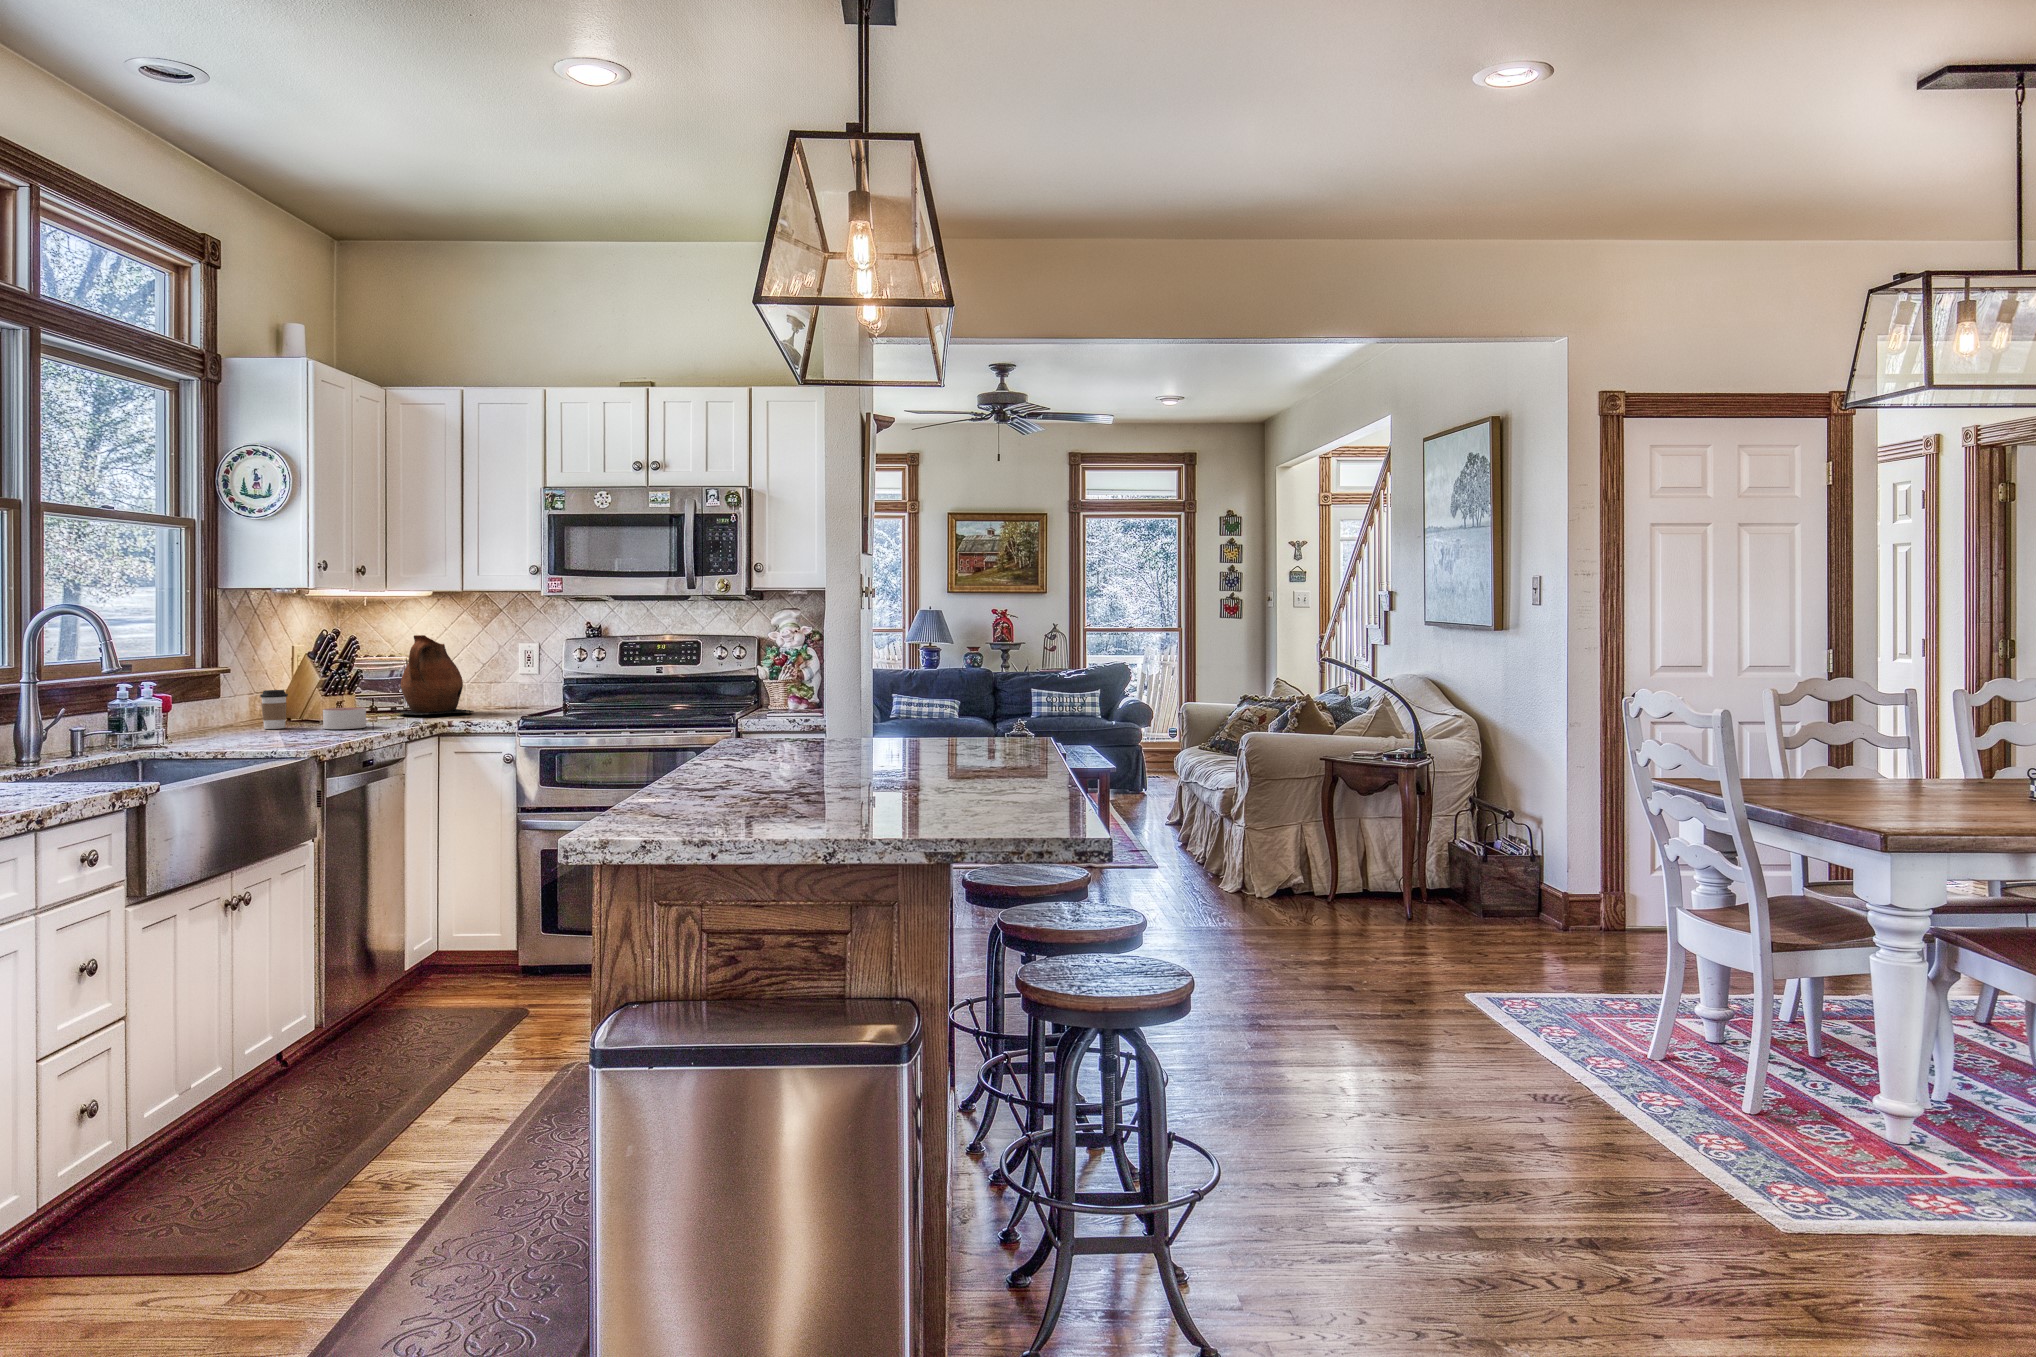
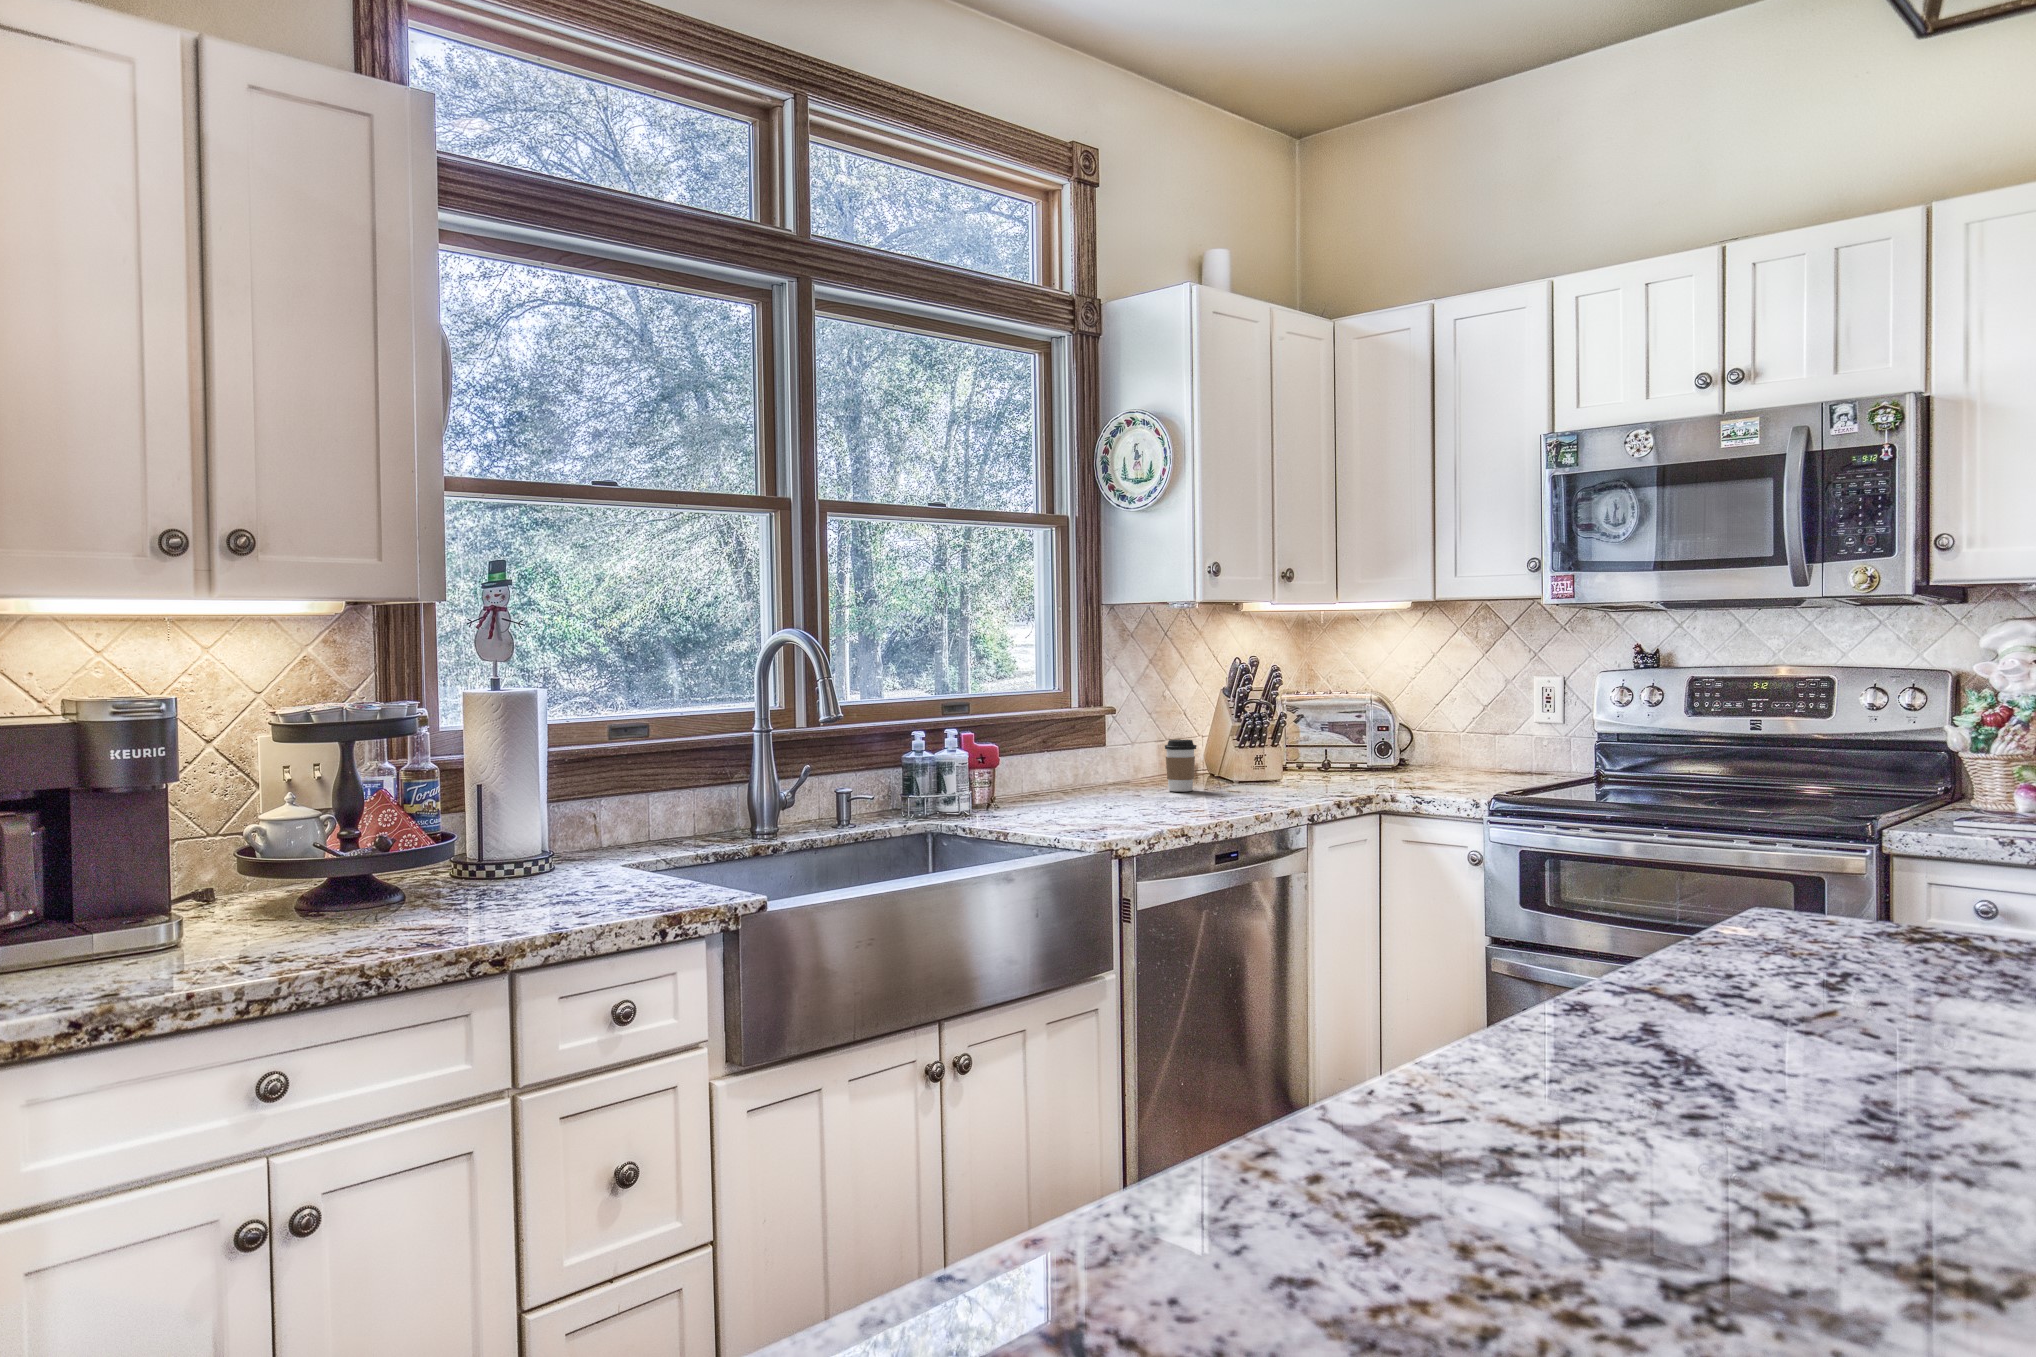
ceramic pitcher: present [398,635,473,715] -> none [1340,667,1447,784]
candle: present [323,707,366,729] -> none [1228,768,1281,799]

